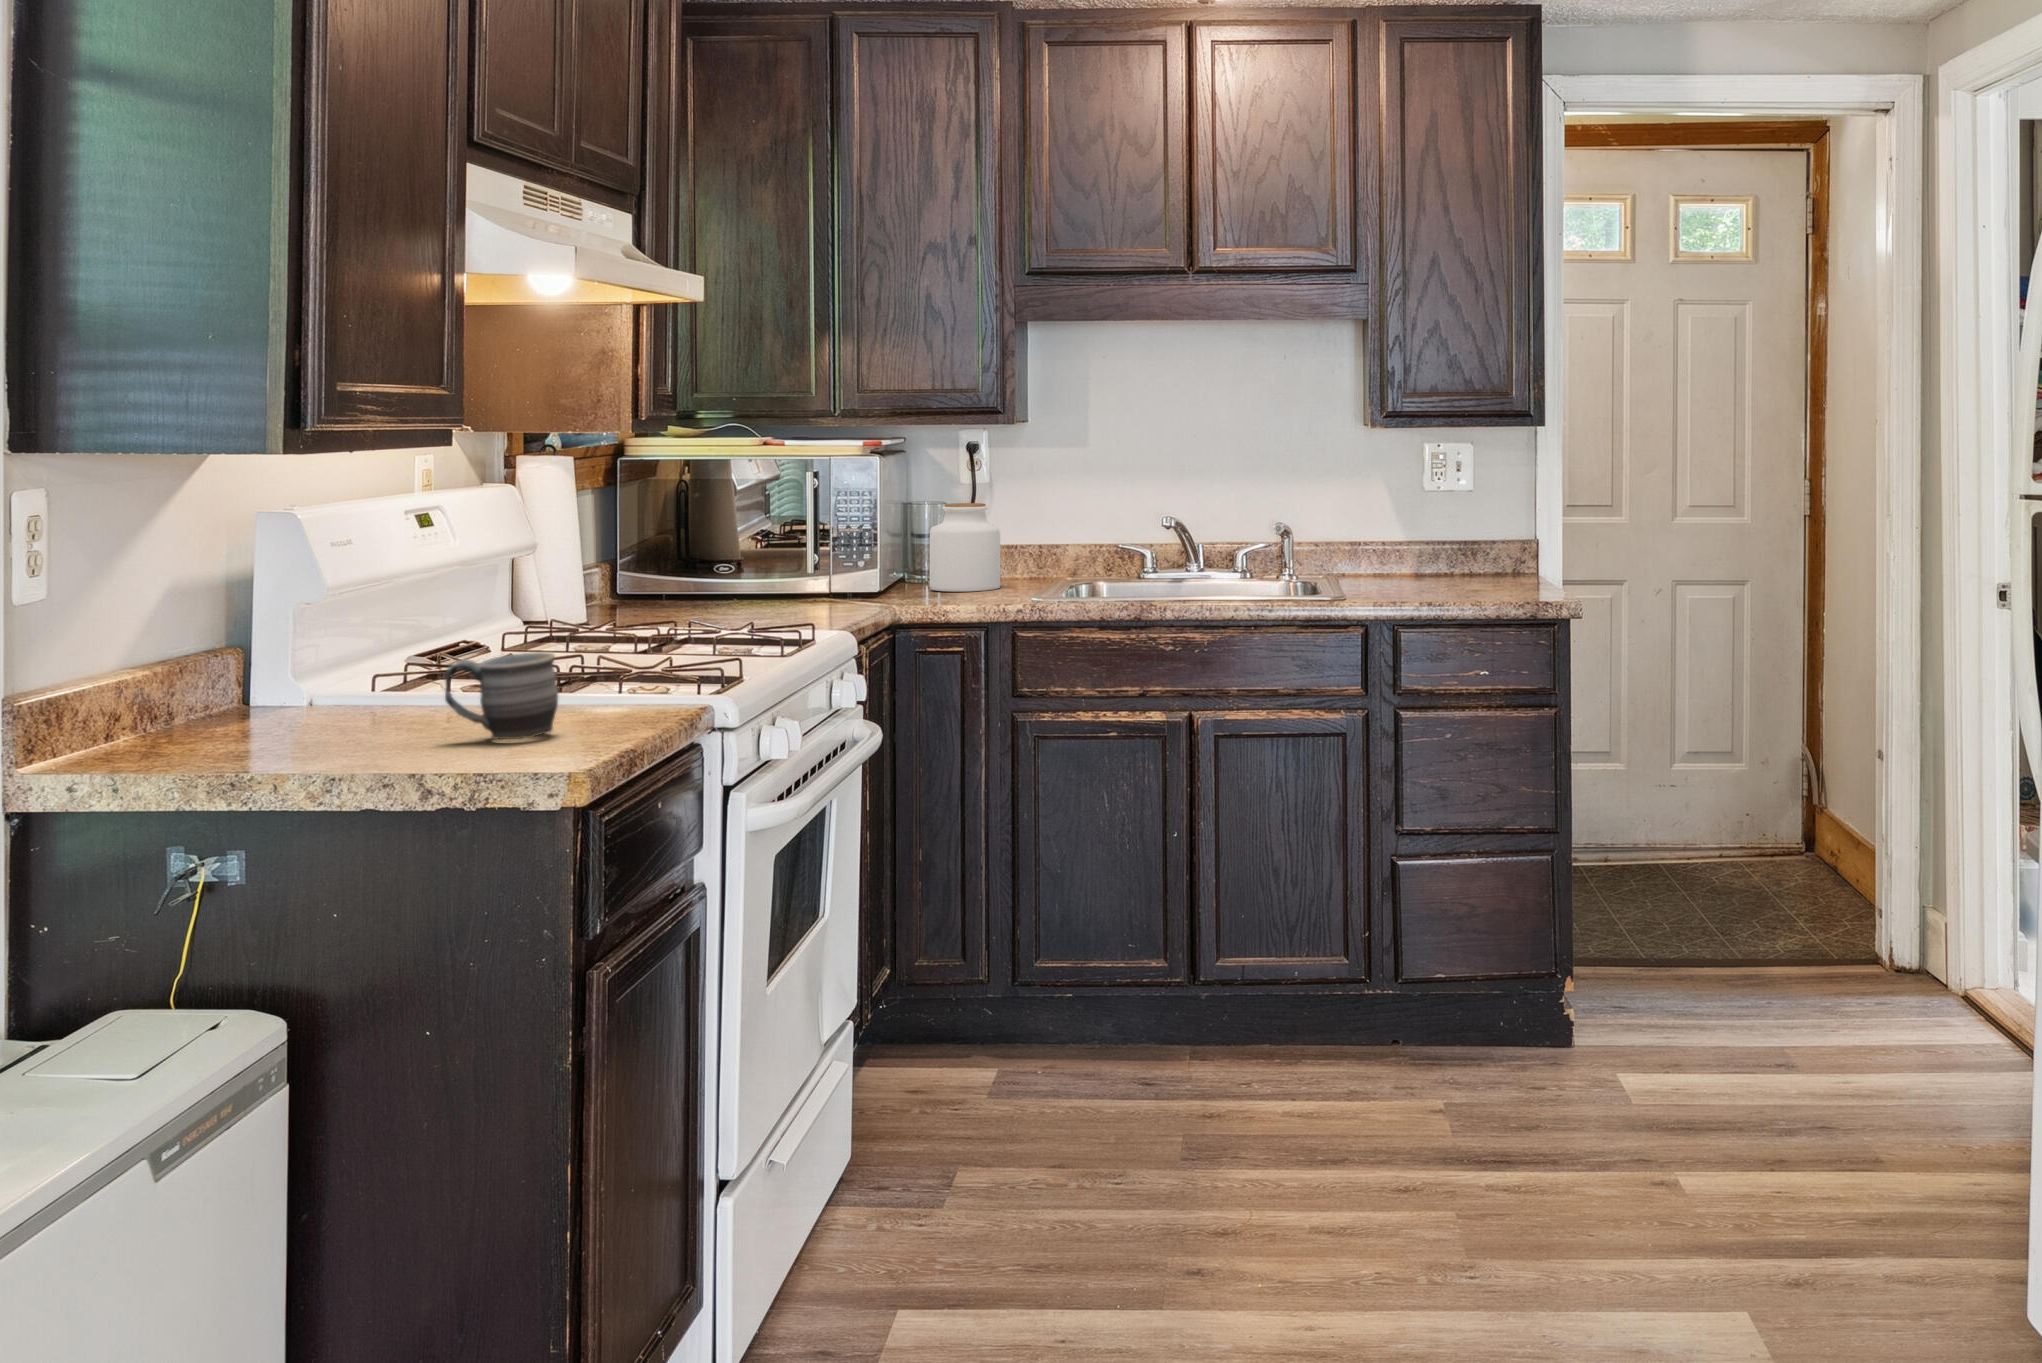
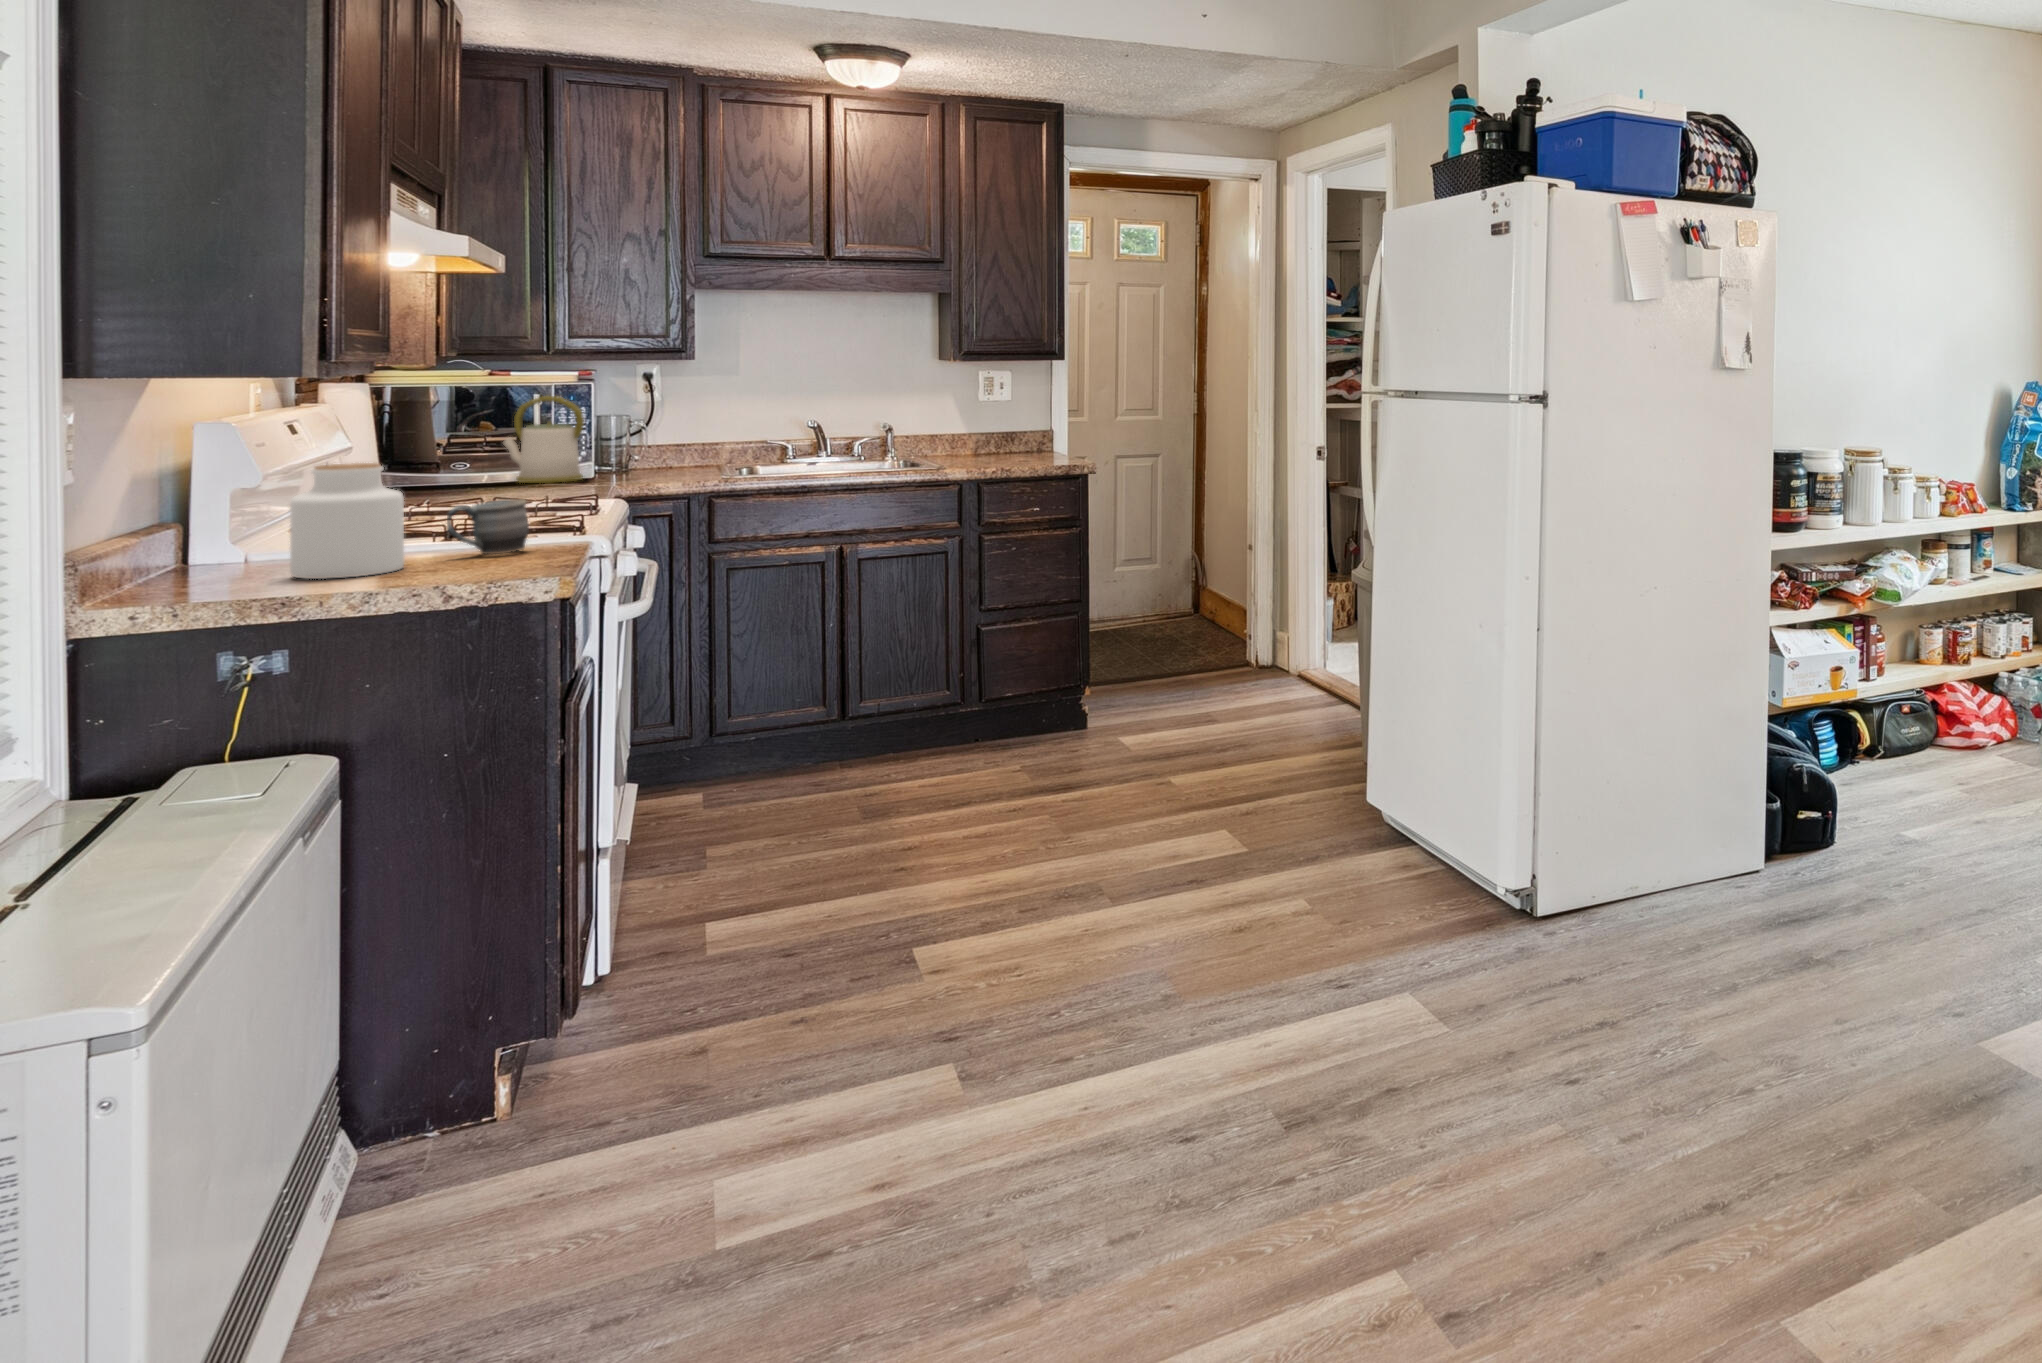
kettle: none [786,475,880,597] -> present [503,396,584,483]
jar: present [929,503,1000,592] -> present [290,463,404,579]

